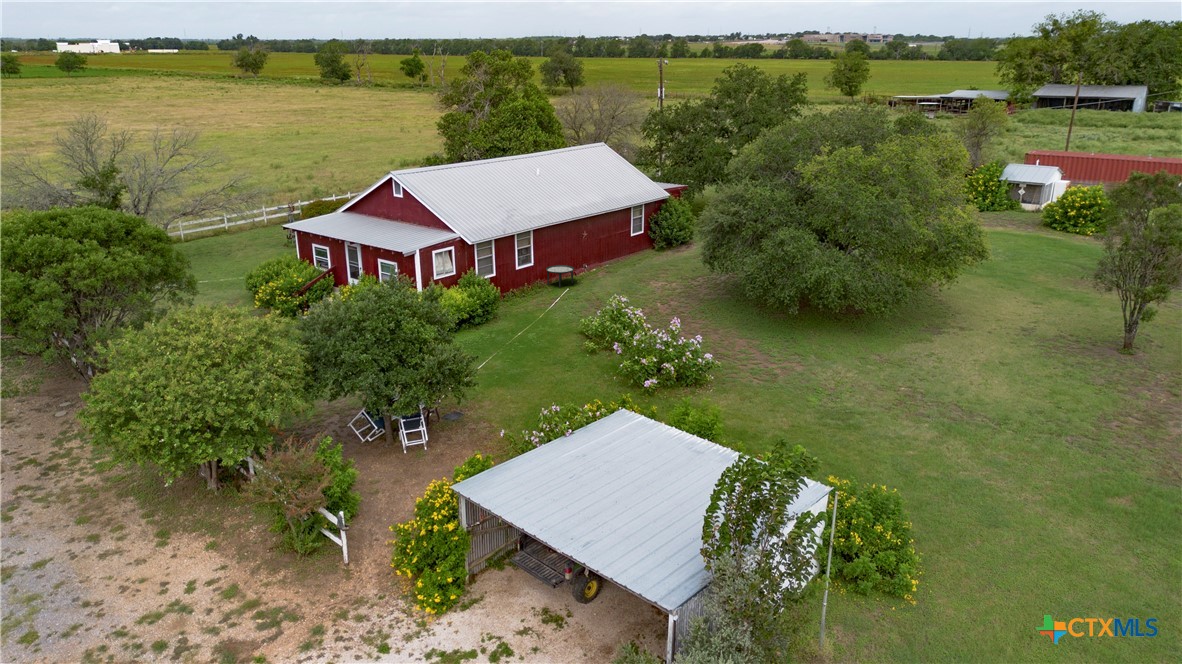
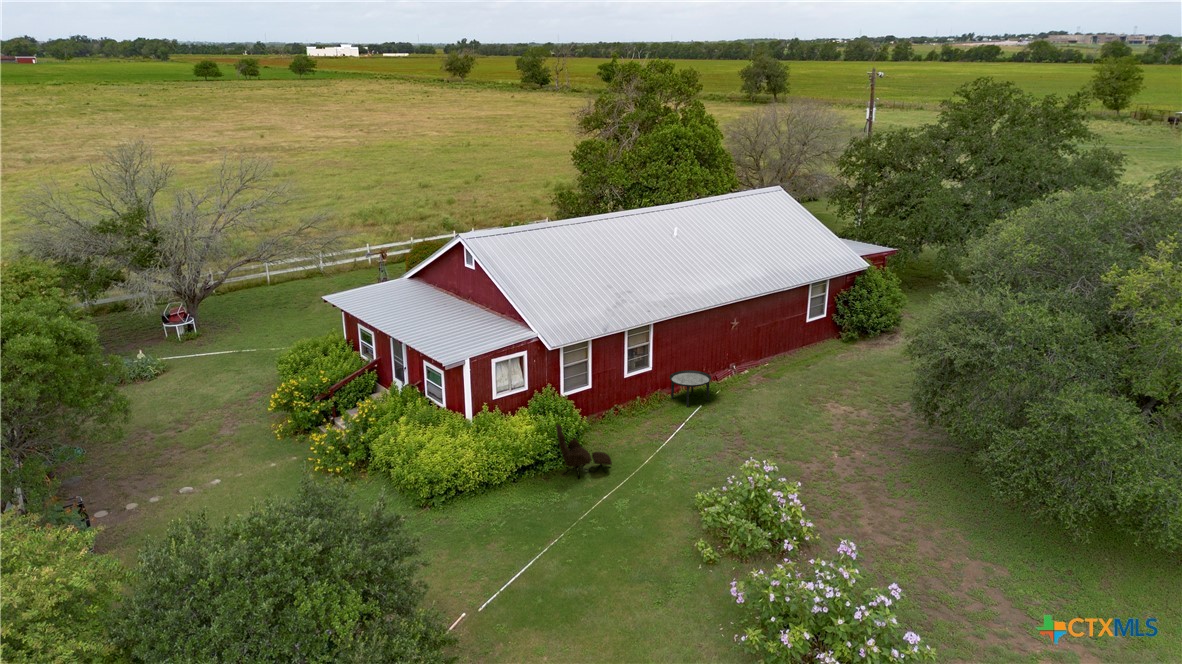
lounge chair: none [481,292,520,326] -> present [556,425,612,478]

